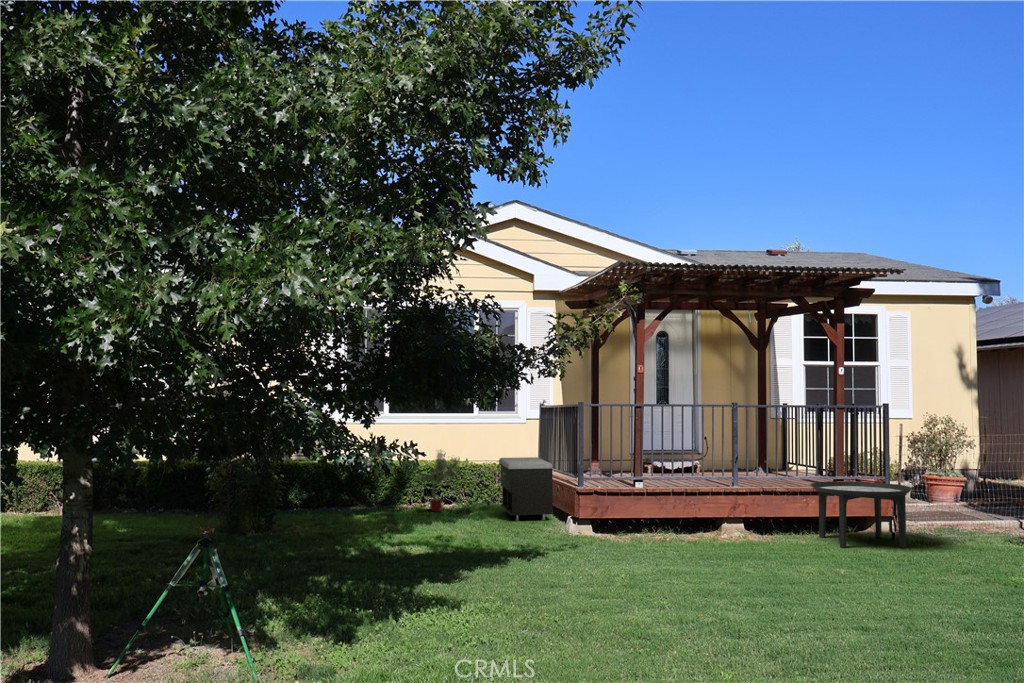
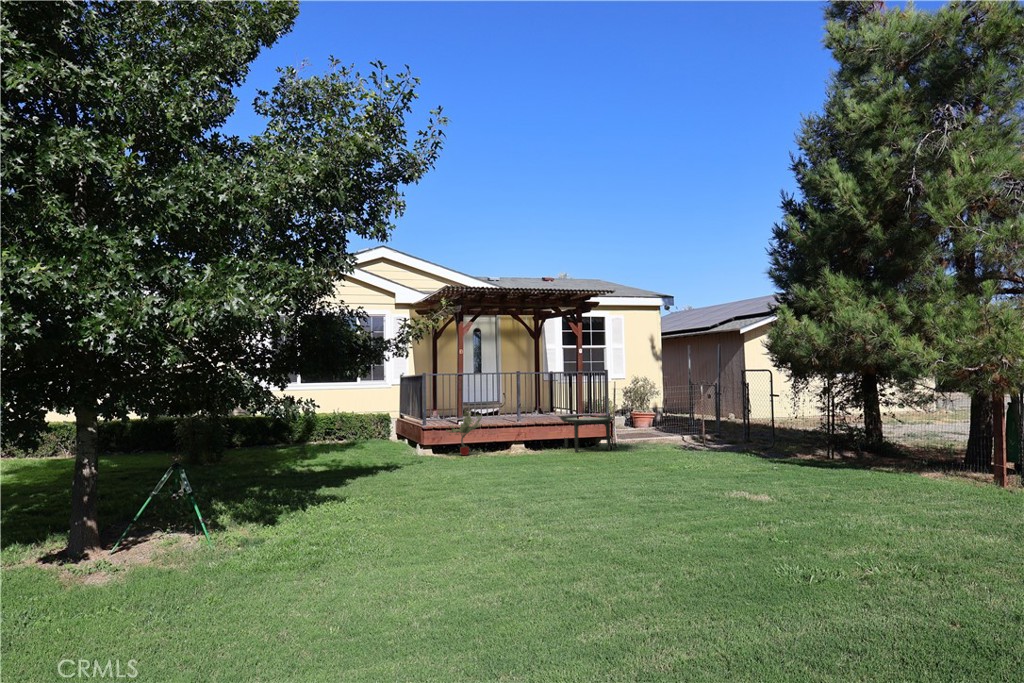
potted tree: present [414,451,460,512] -> present [447,410,482,456]
storage bench: present [499,457,553,521] -> none [376,408,410,448]

